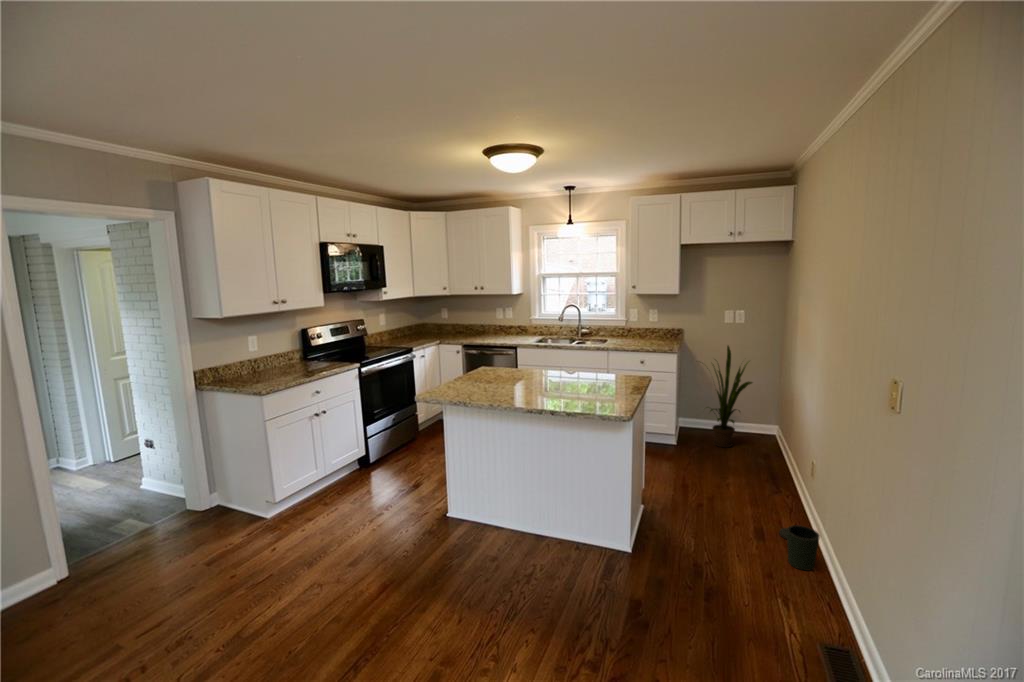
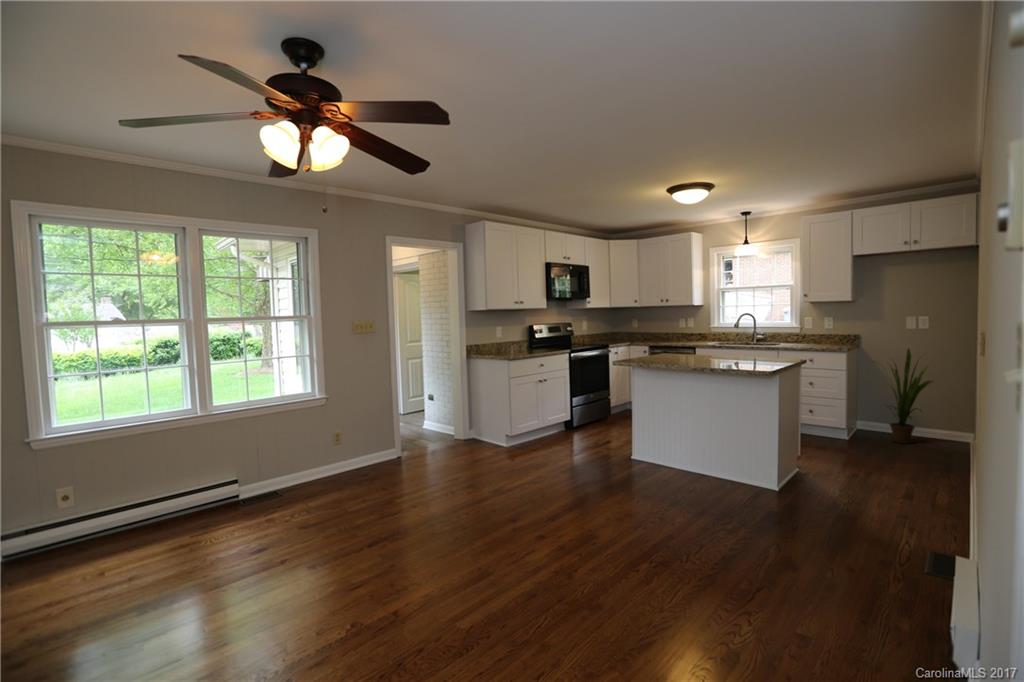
trash can: present [779,525,819,571] -> none [932,480,965,517]

